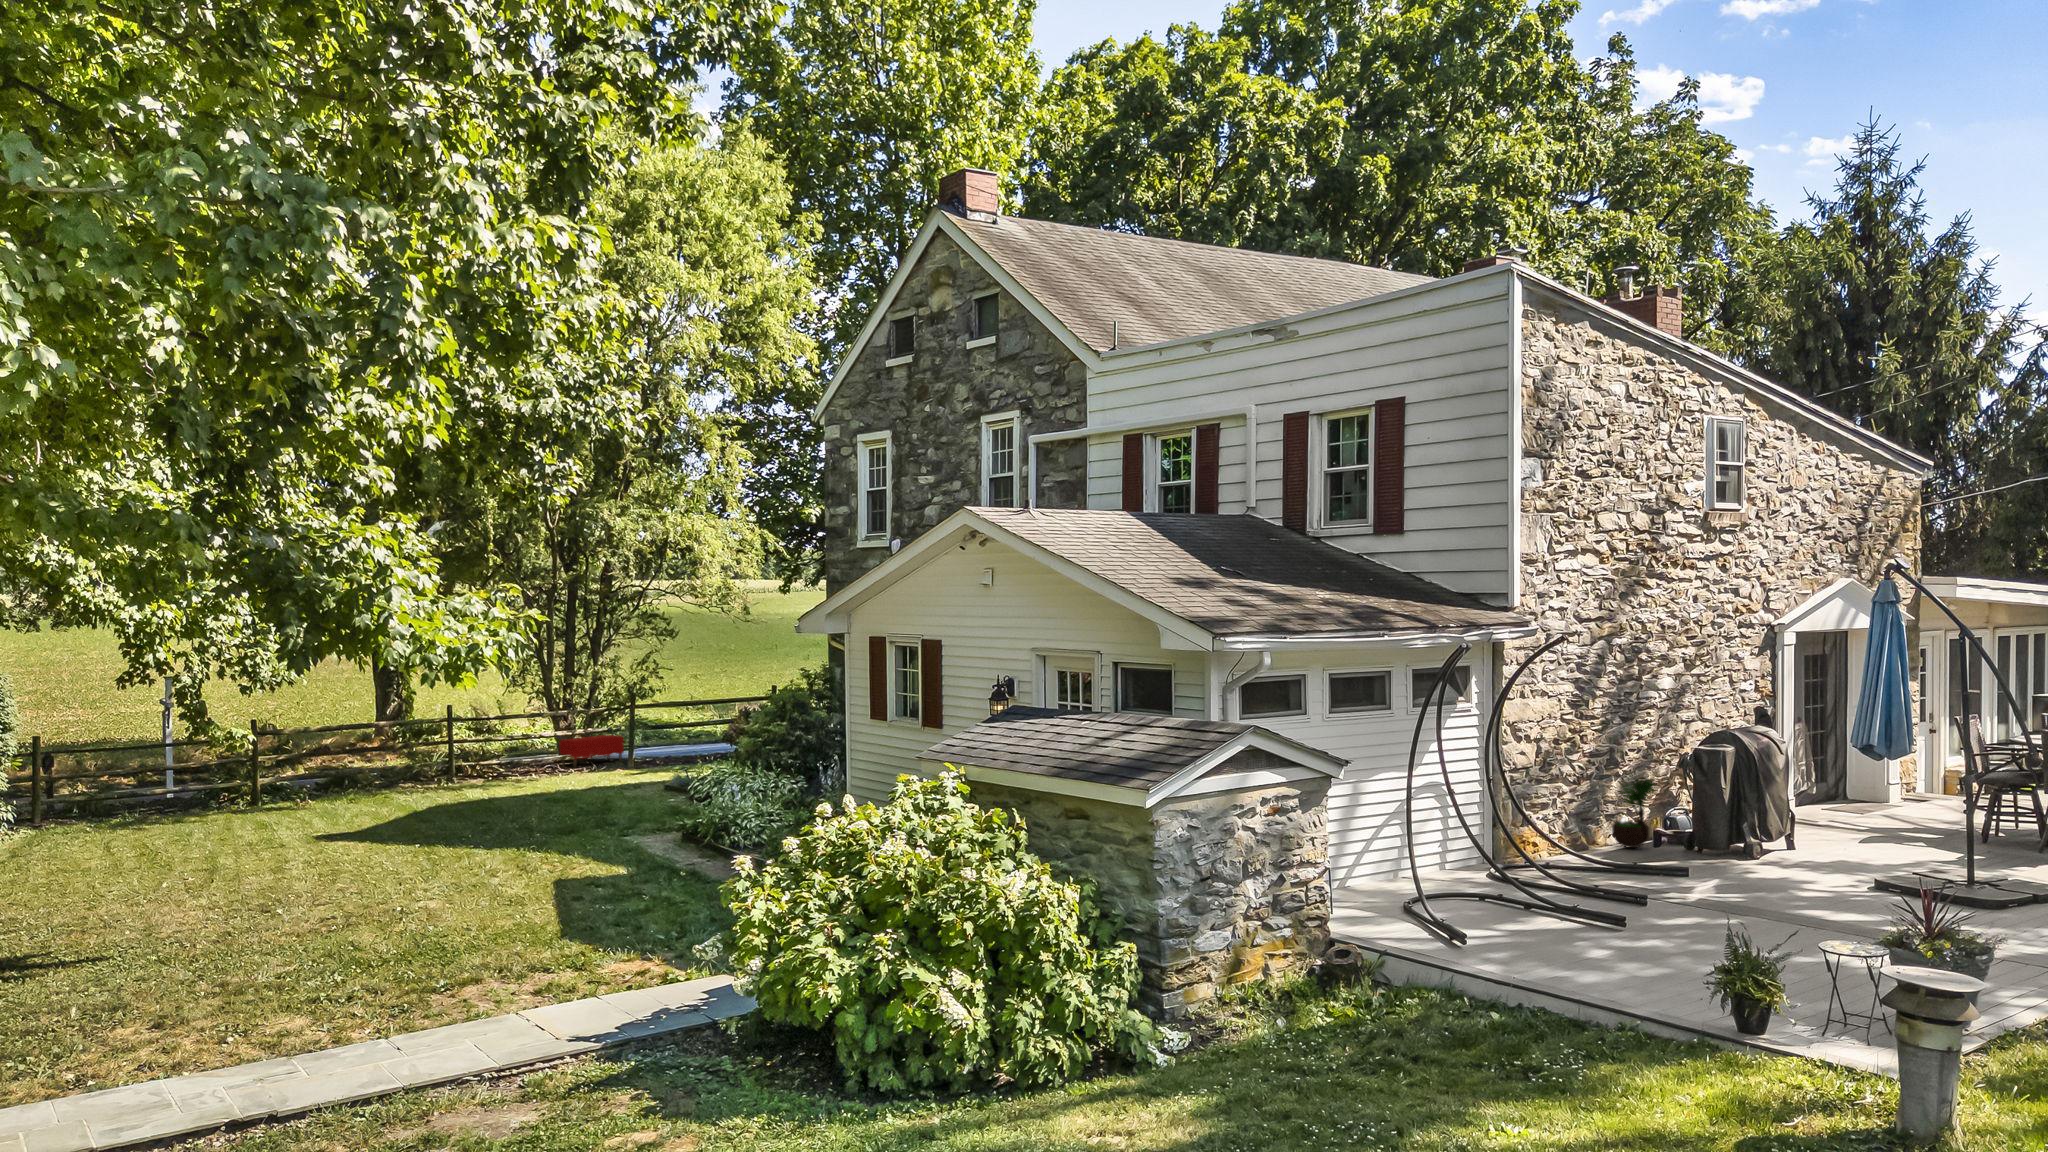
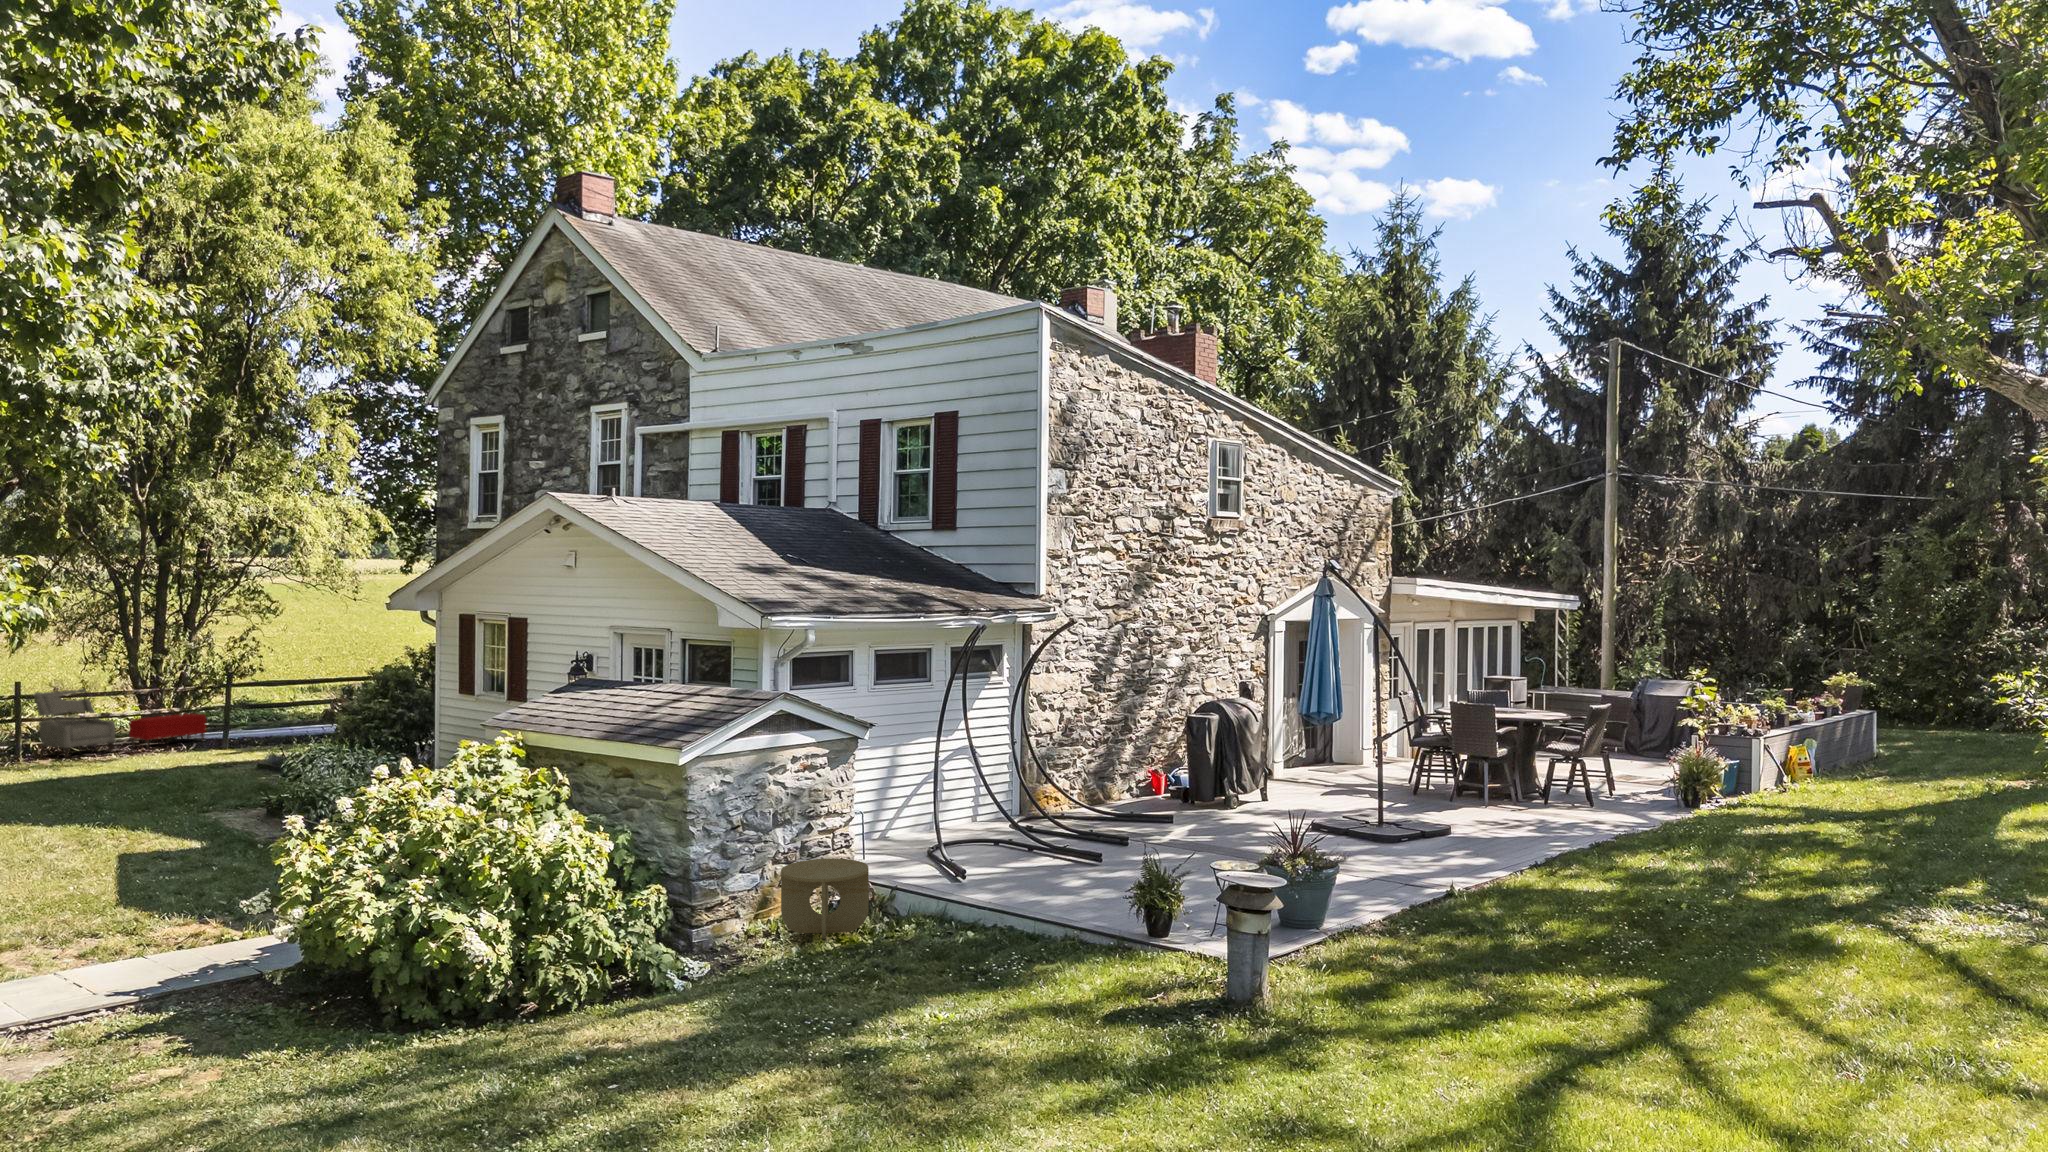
chair: none [482,711,549,776] -> present [34,689,115,758]
potted tree: present [1612,775,1655,848] -> none [1123,733,1161,798]
side table: none [1269,921,1377,1021] -> present [781,859,869,939]

